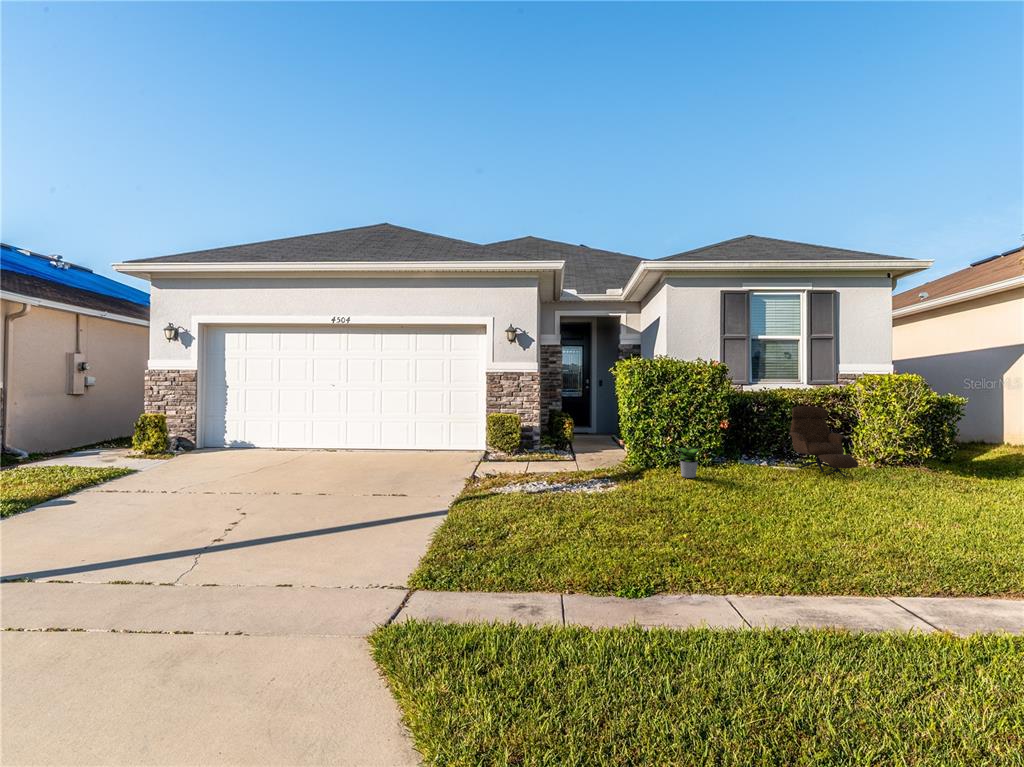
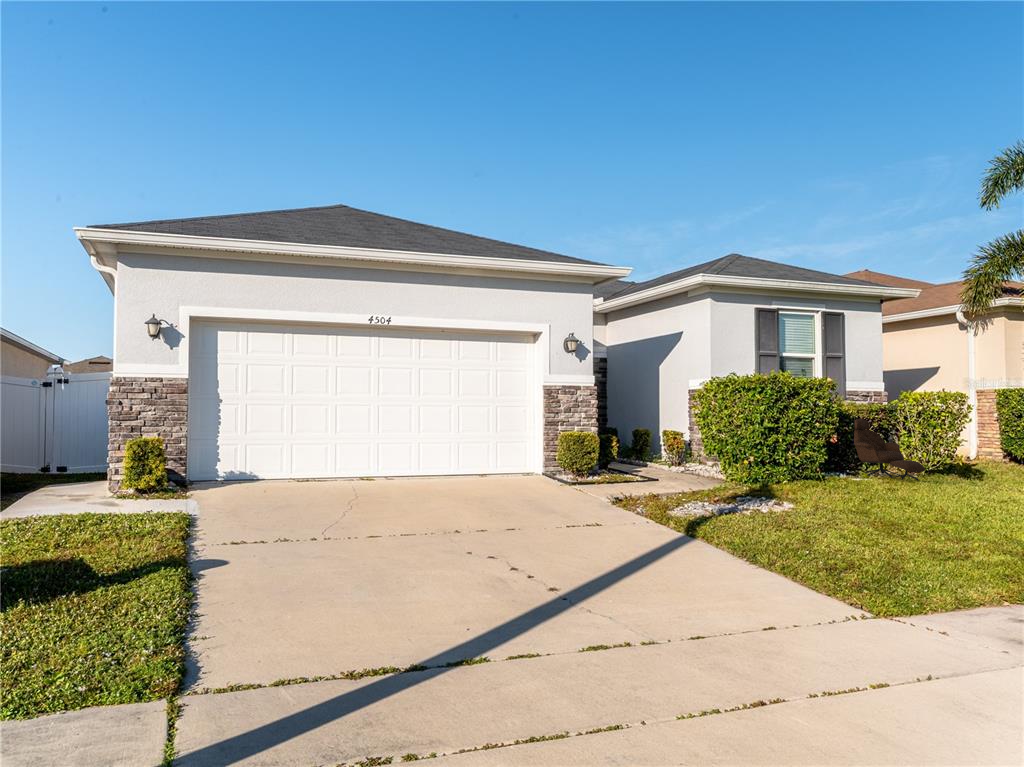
potted plant: present [675,448,701,478] -> none [786,457,821,485]

